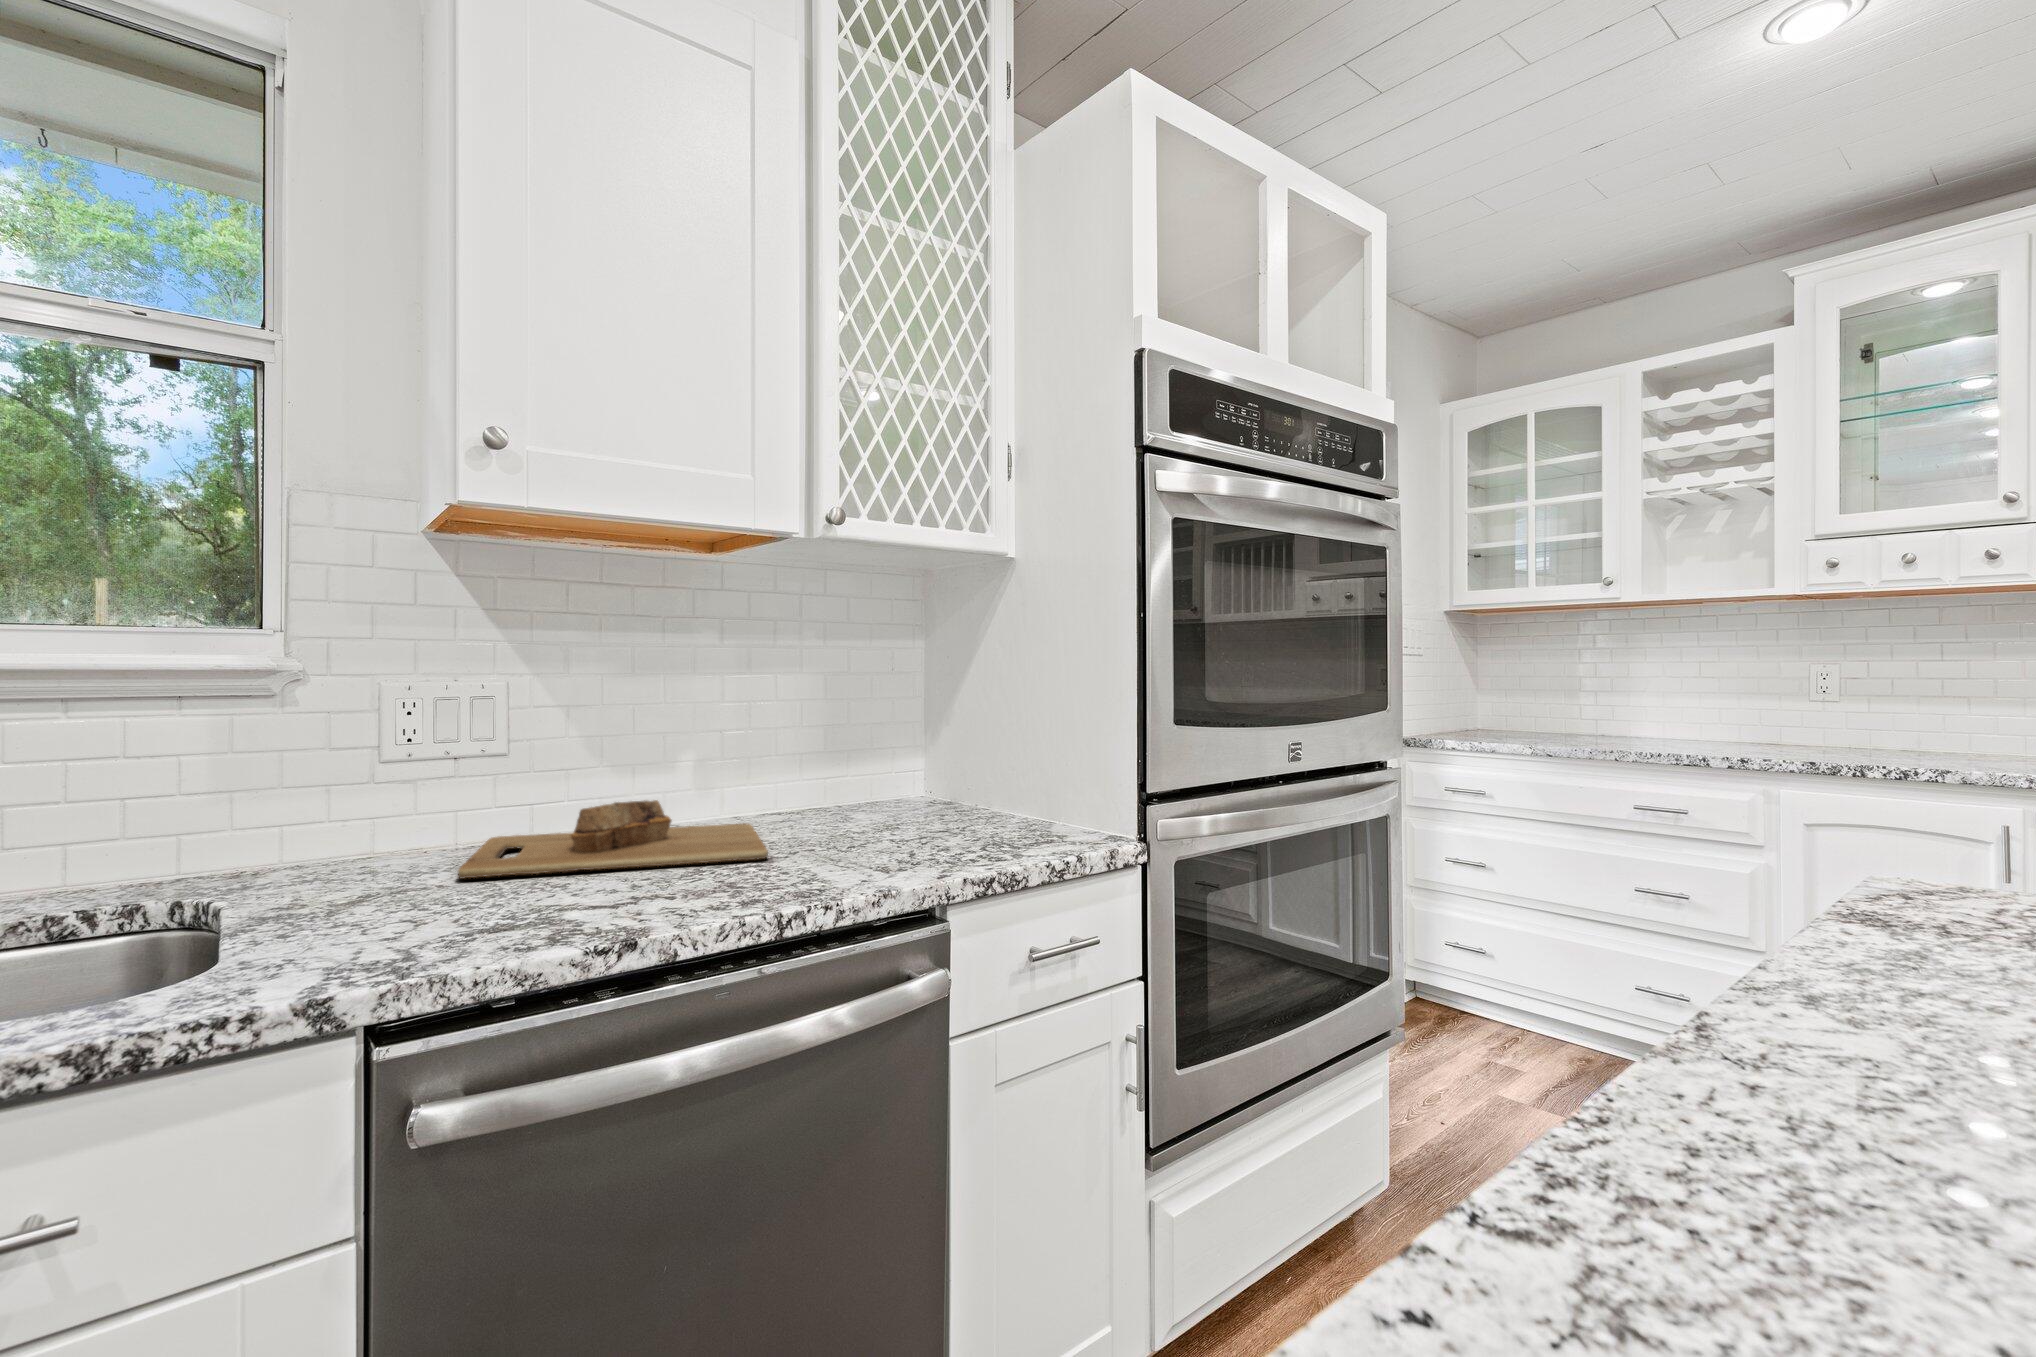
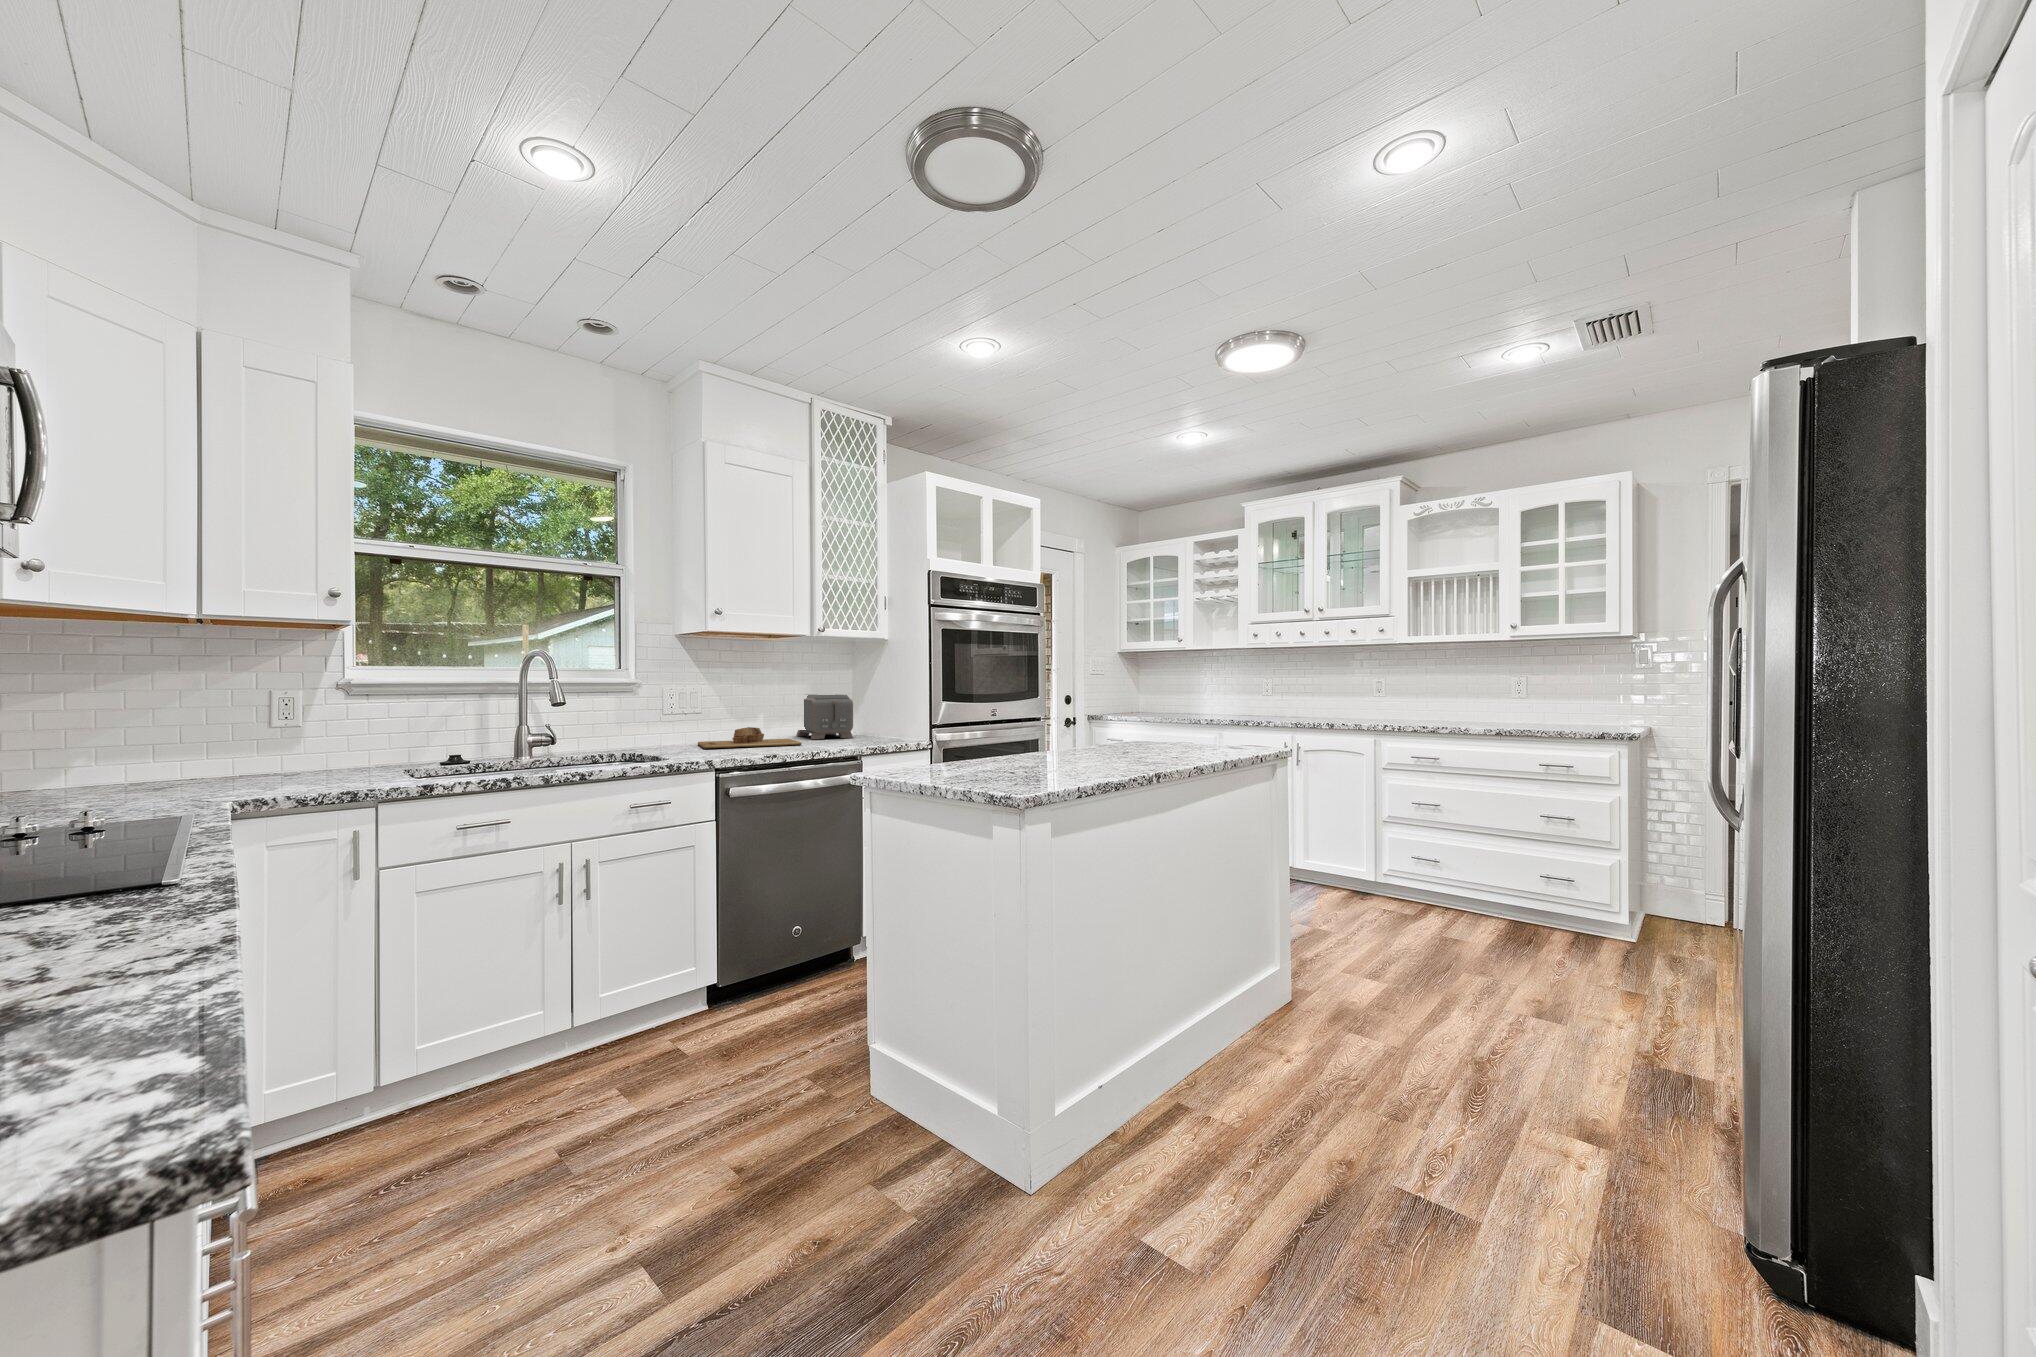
toaster: none [785,700,925,824] -> present [796,694,853,739]

